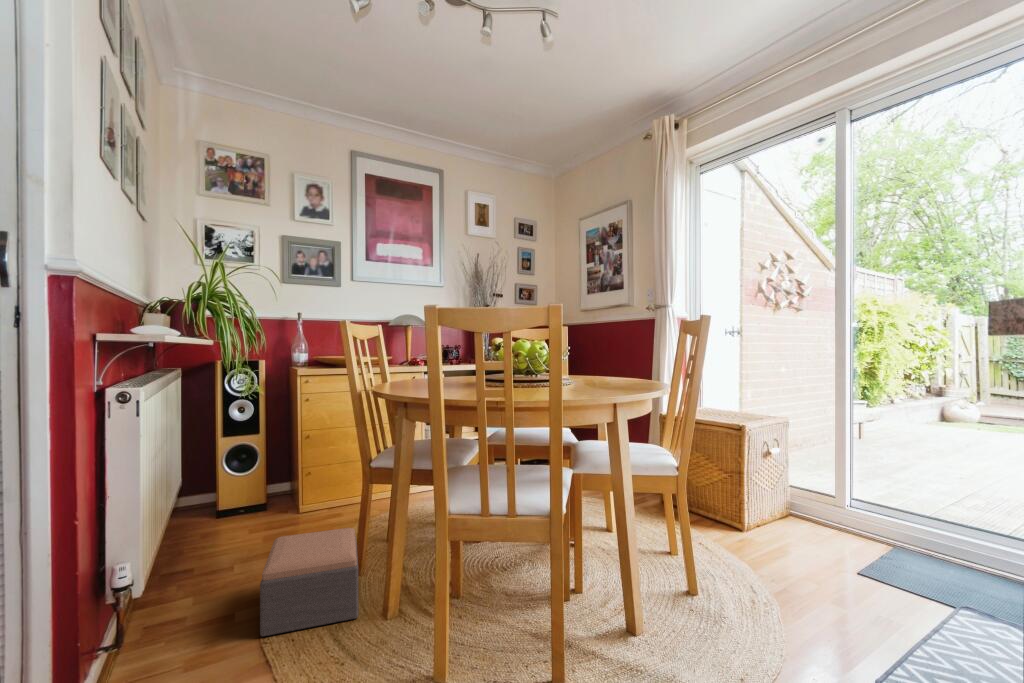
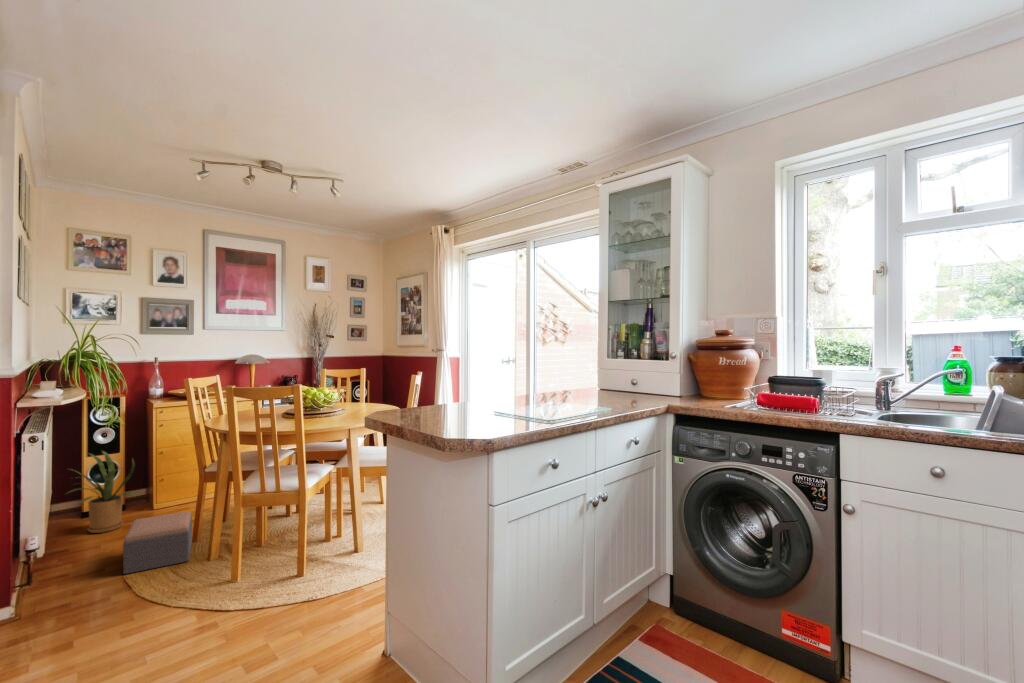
house plant: none [187,429,279,546] -> present [70,451,136,533]

